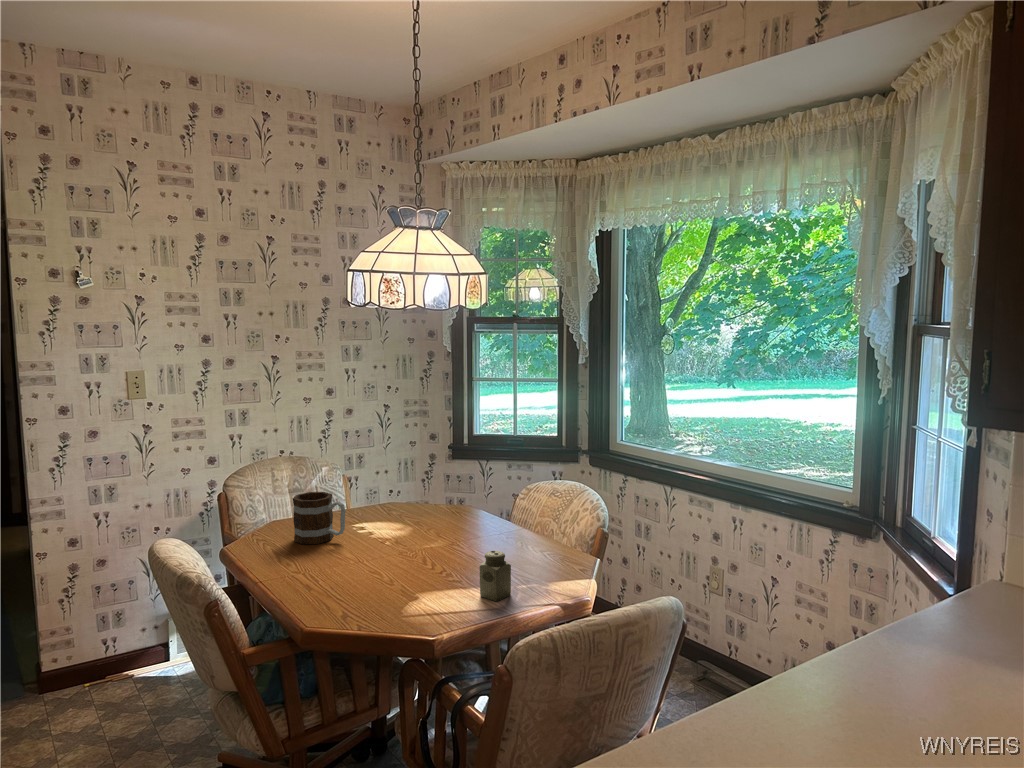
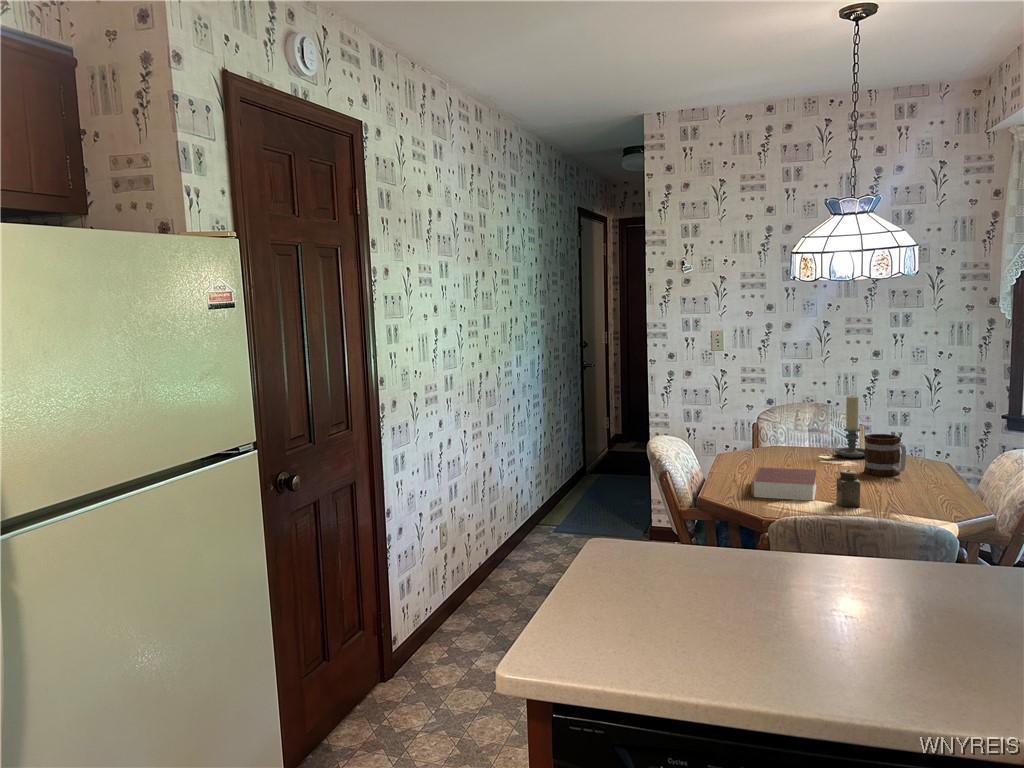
candle holder: none [355,446,395,521] -> present [834,395,865,458]
mug: present [293,492,345,544] -> present [864,434,906,476]
book: none [343,554,454,620] -> present [751,467,817,501]

